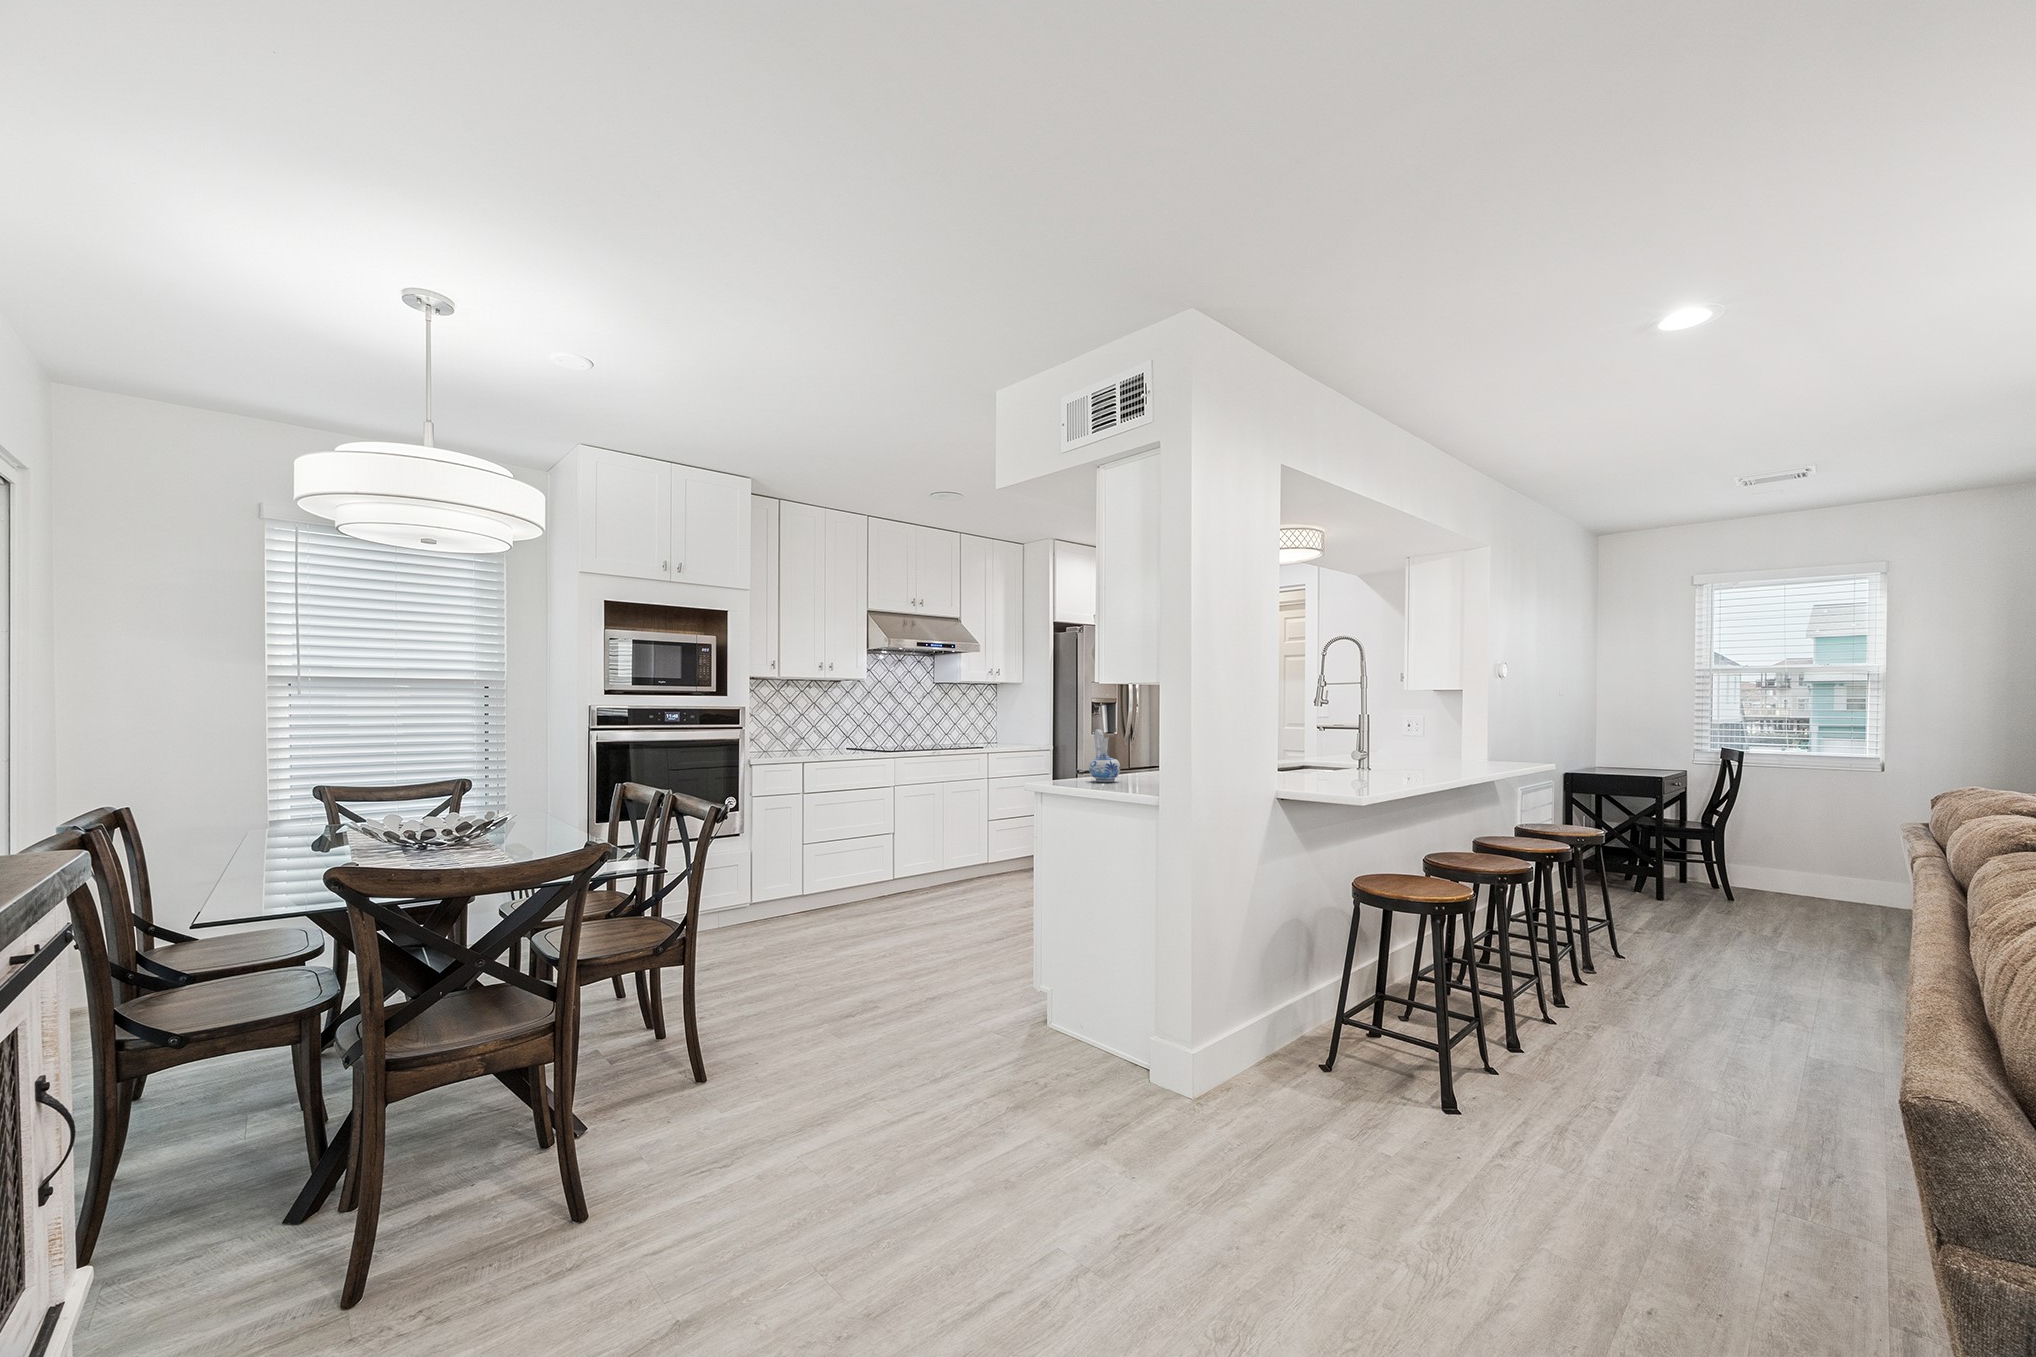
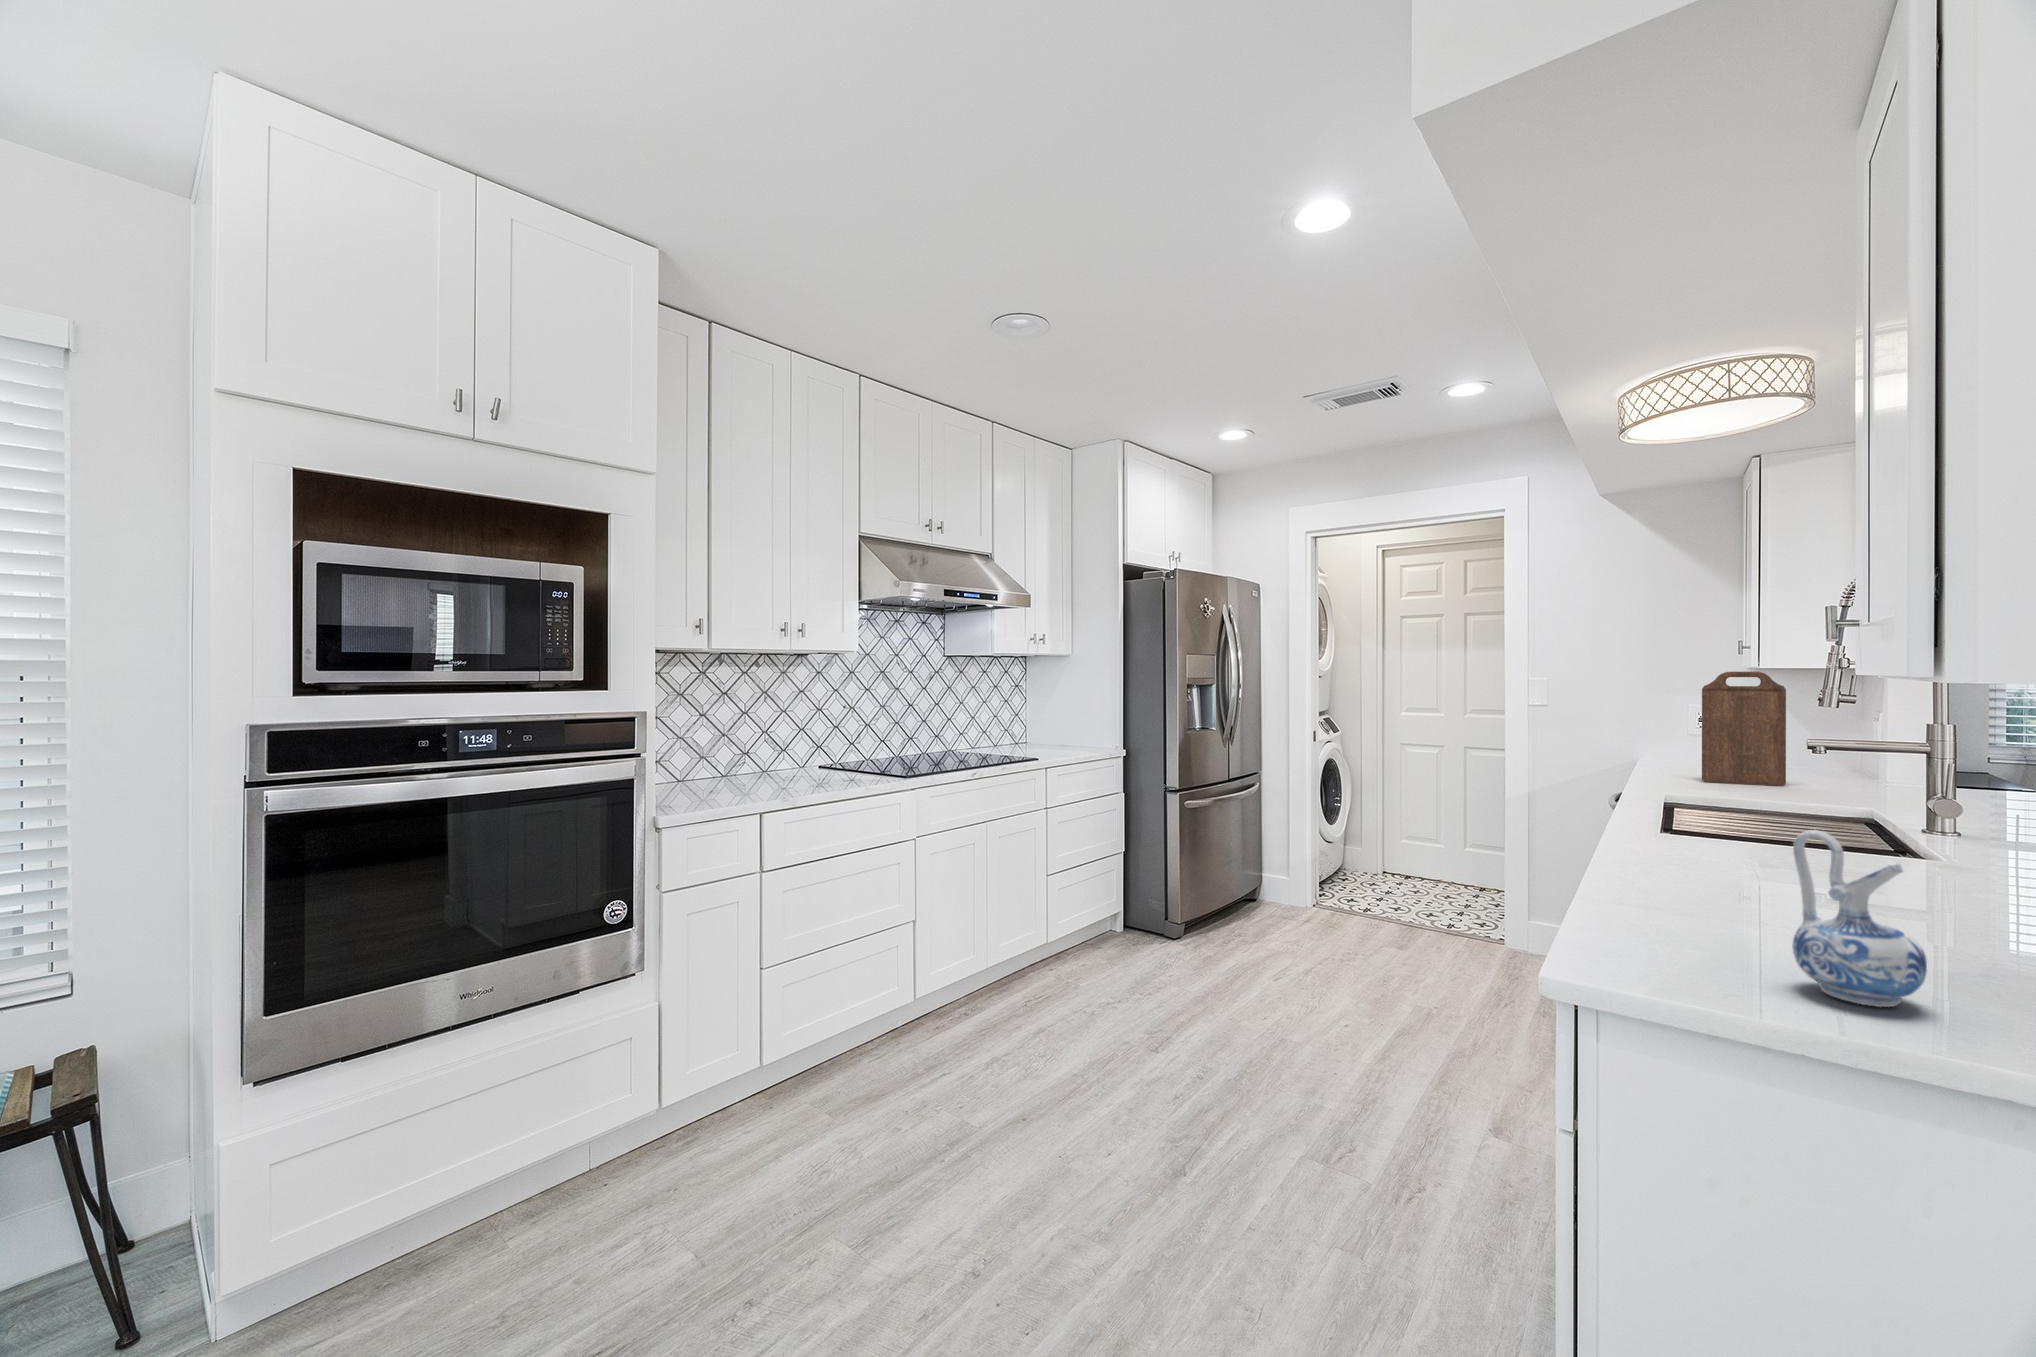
cutting board: none [1341,688,1382,754] -> present [1702,672,1786,786]

